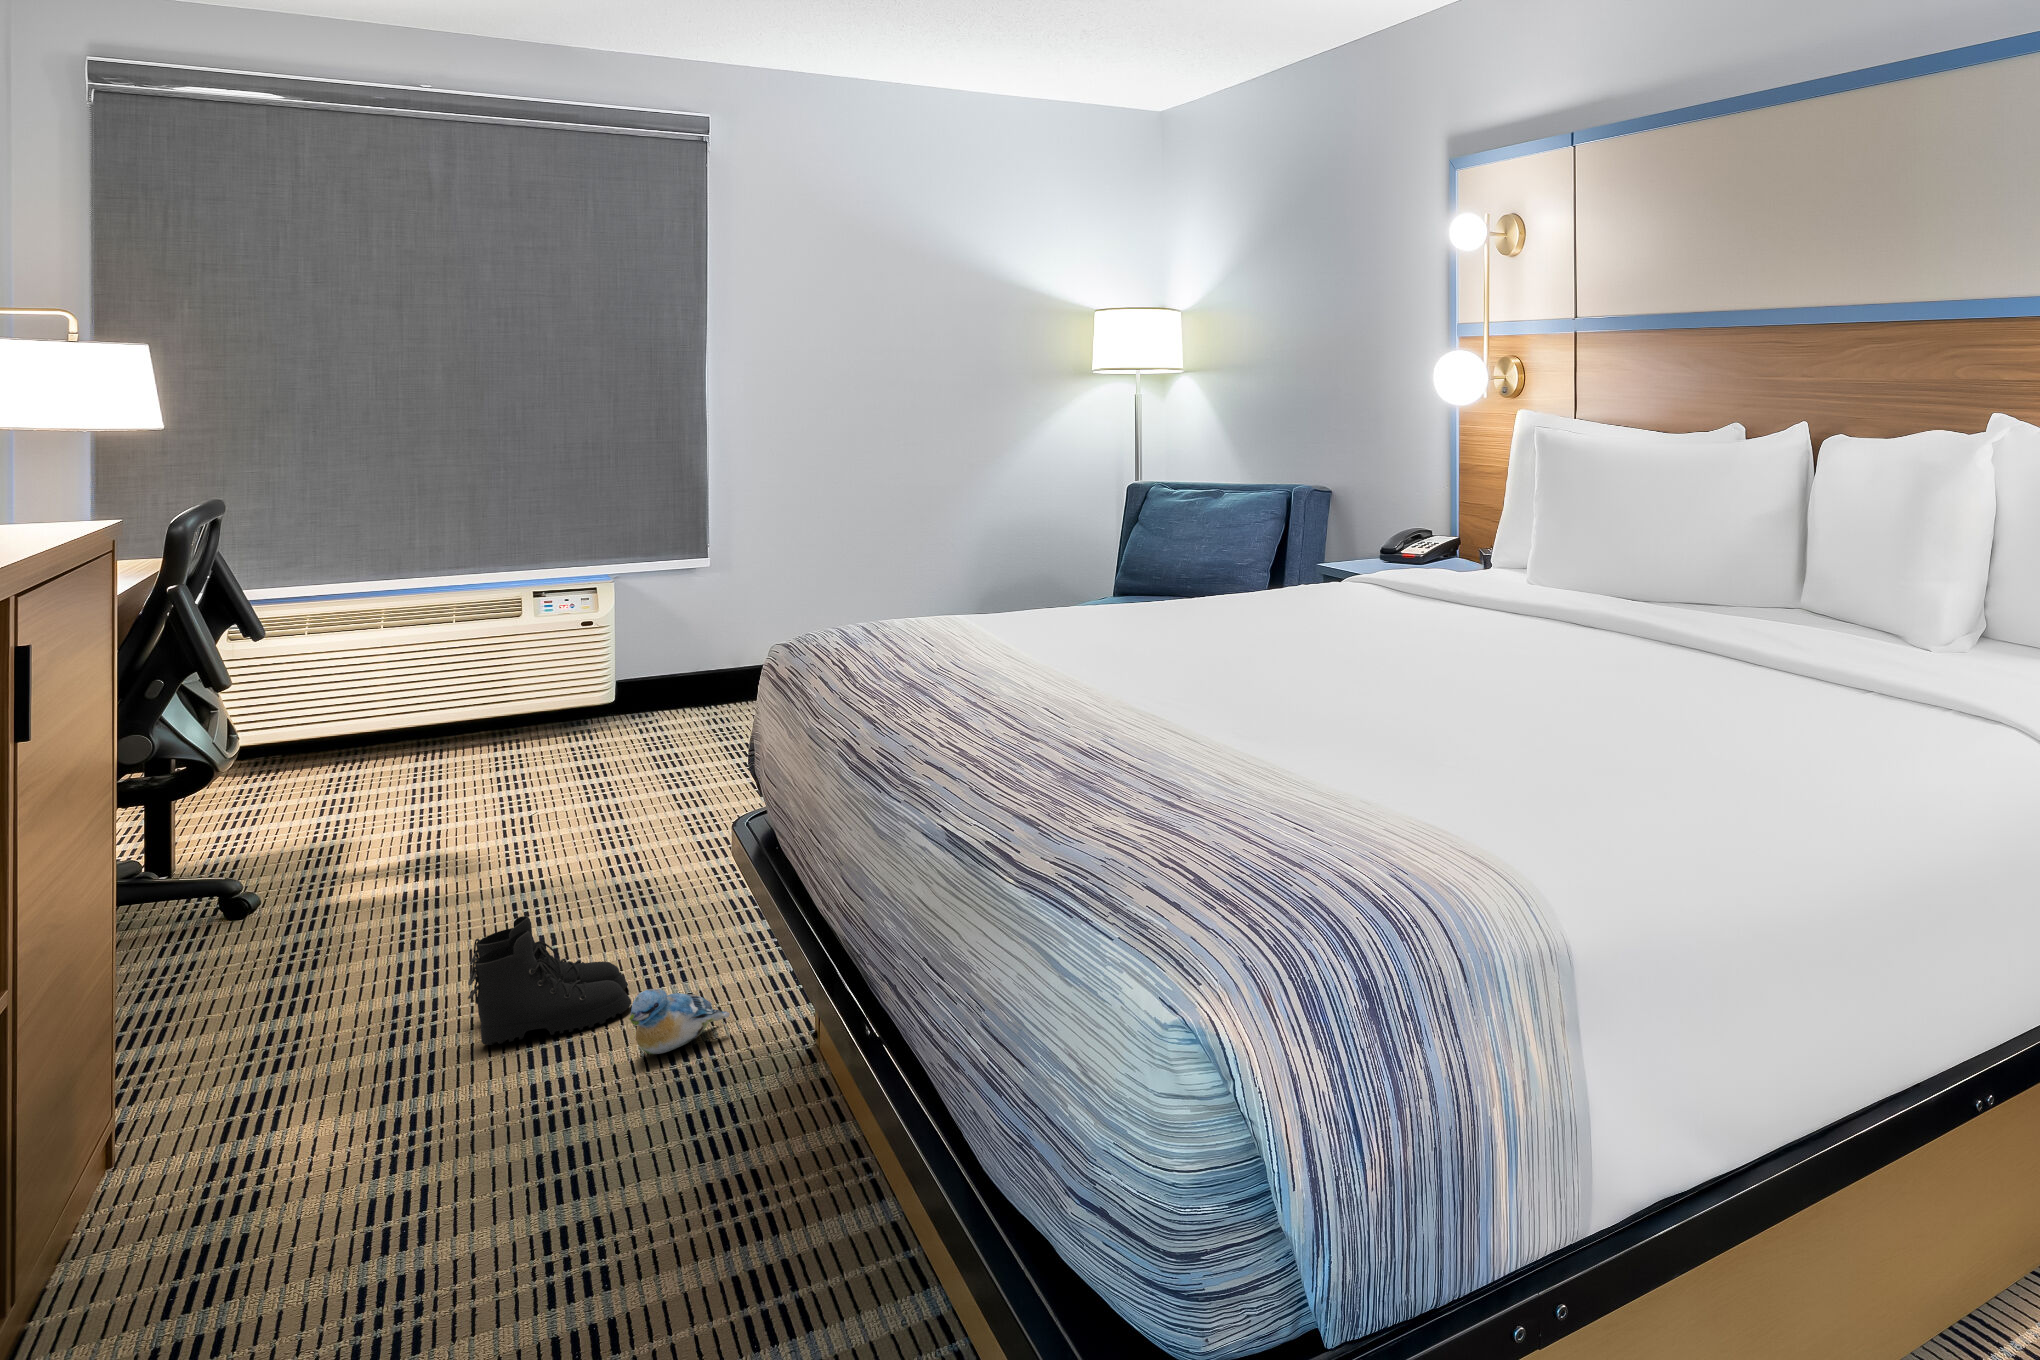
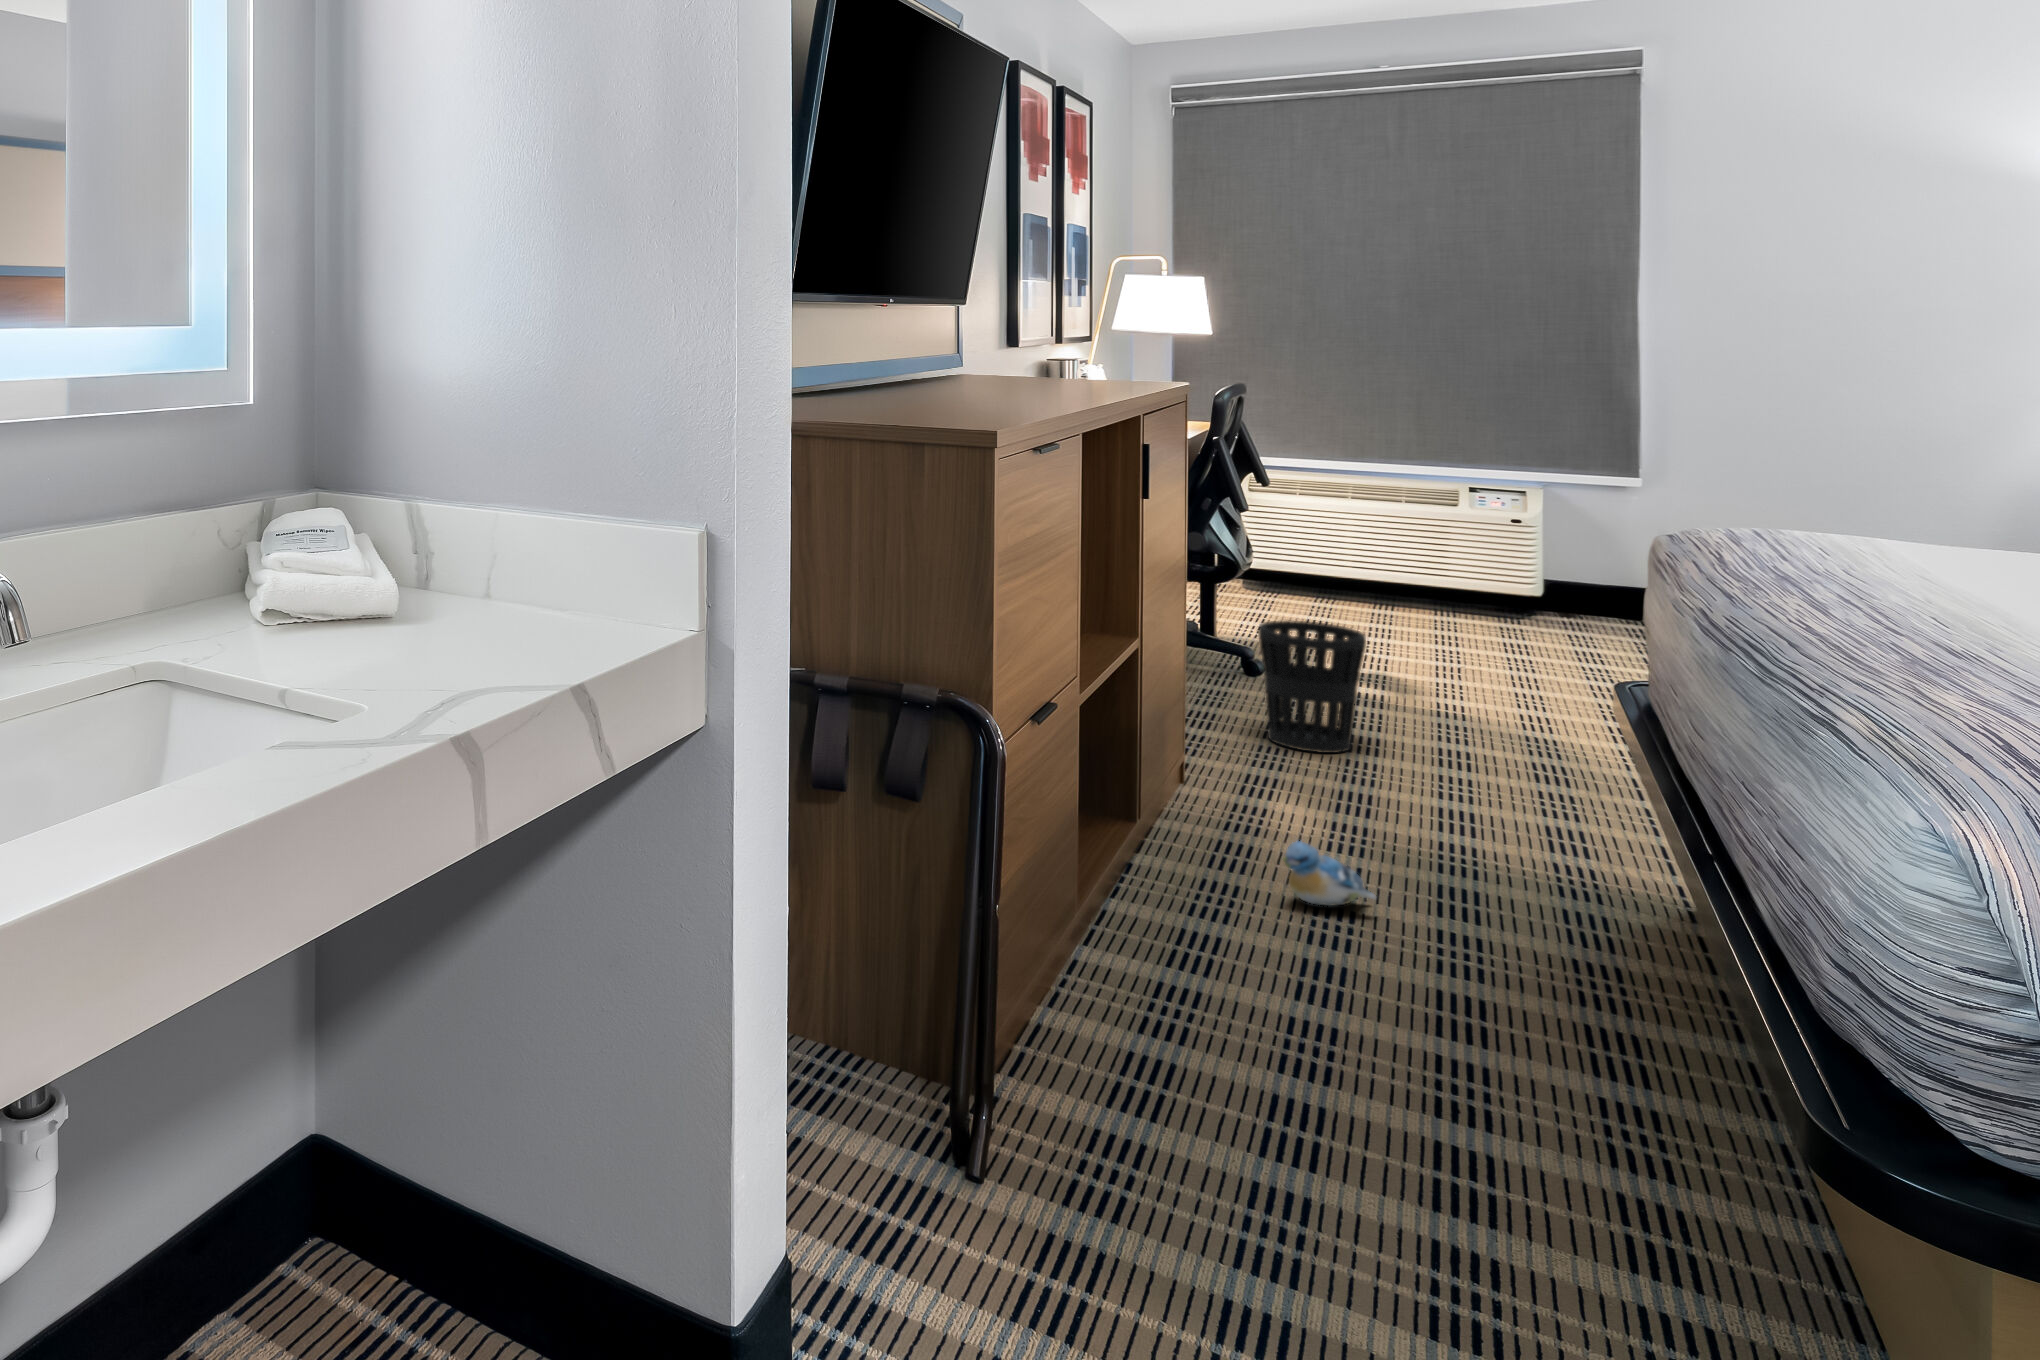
wastebasket: none [497,740,623,895] -> present [1258,620,1366,753]
boots: present [468,916,631,1045] -> none [1178,746,1312,860]

